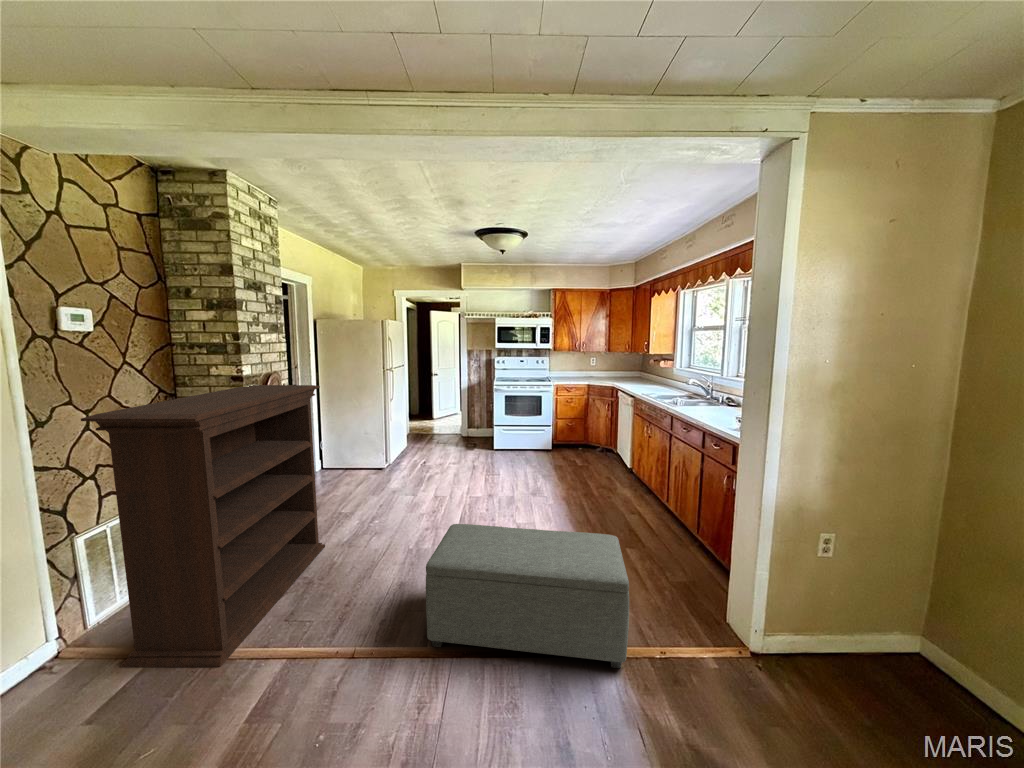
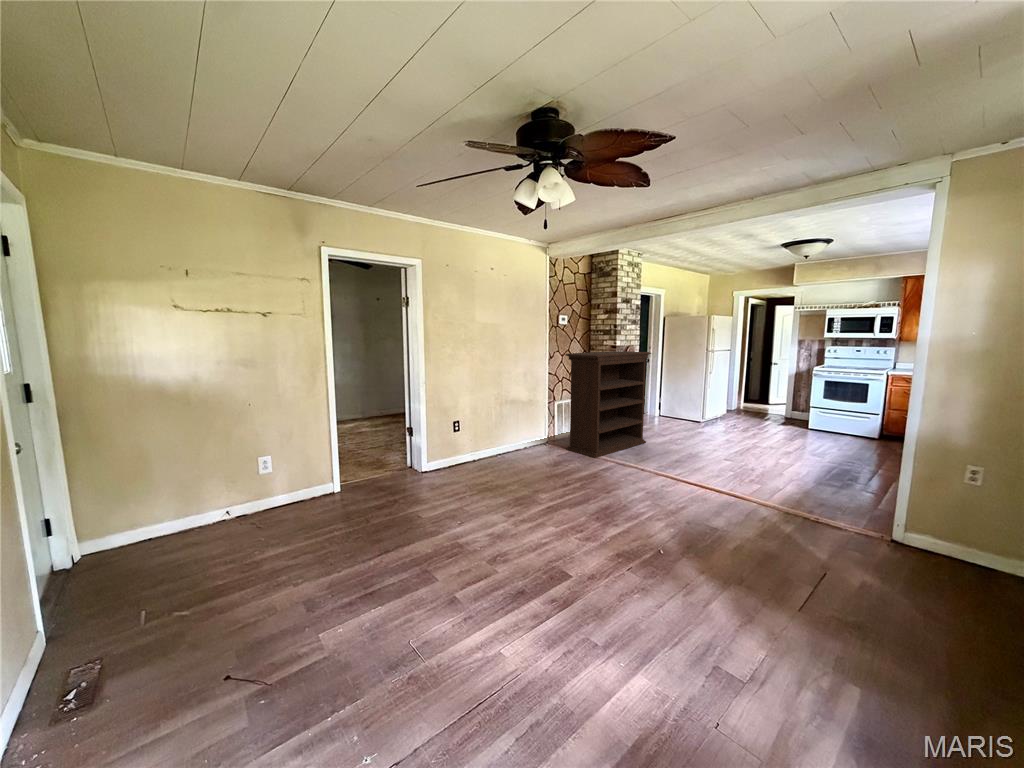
ottoman: present [426,524,629,668] -> none [678,429,809,512]

